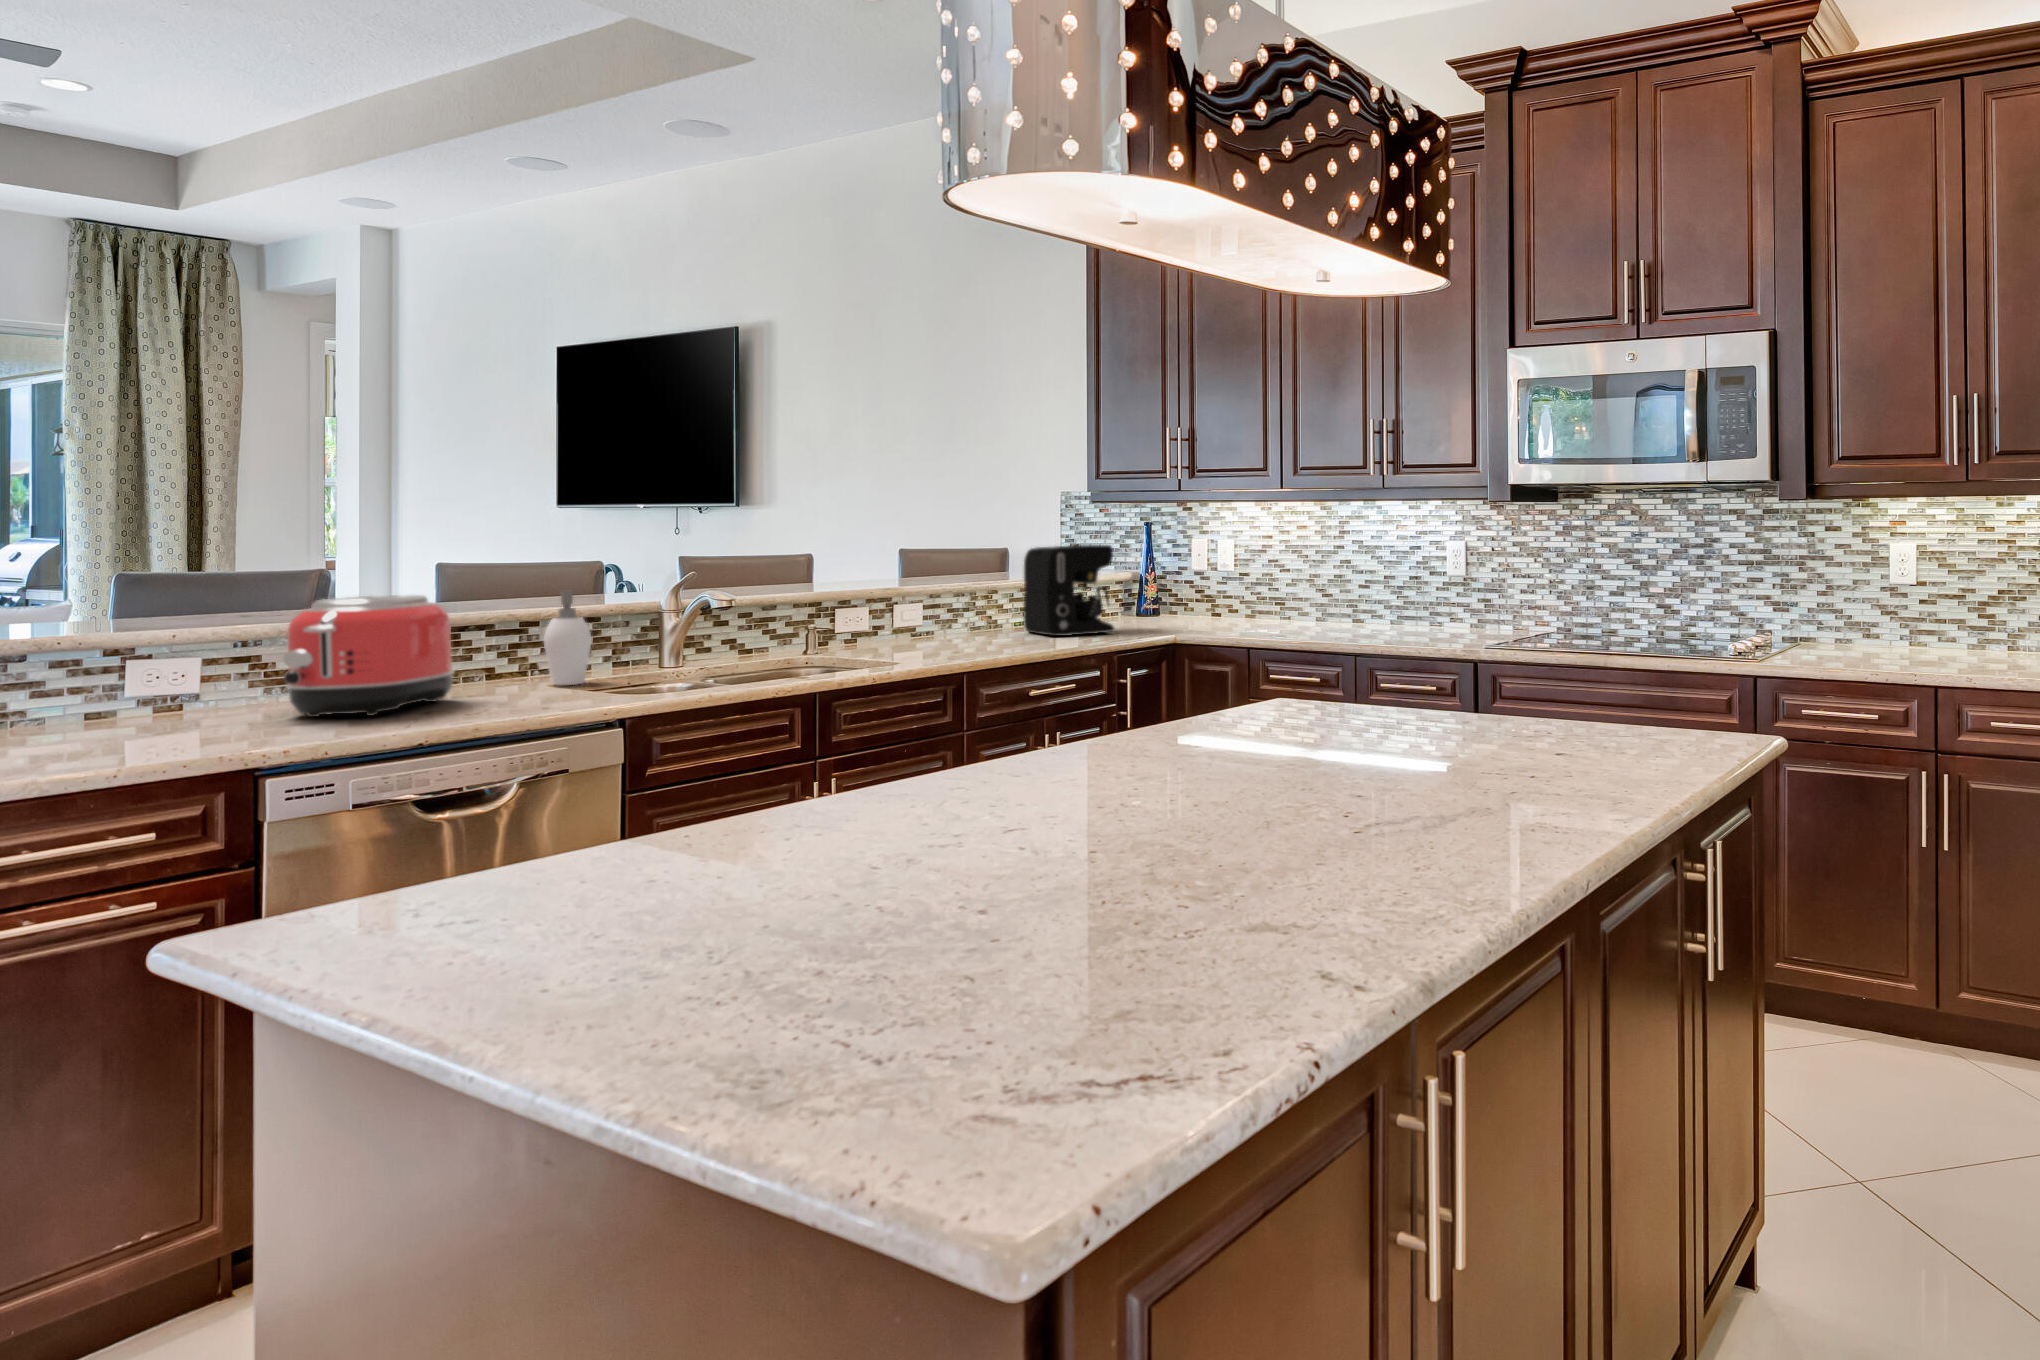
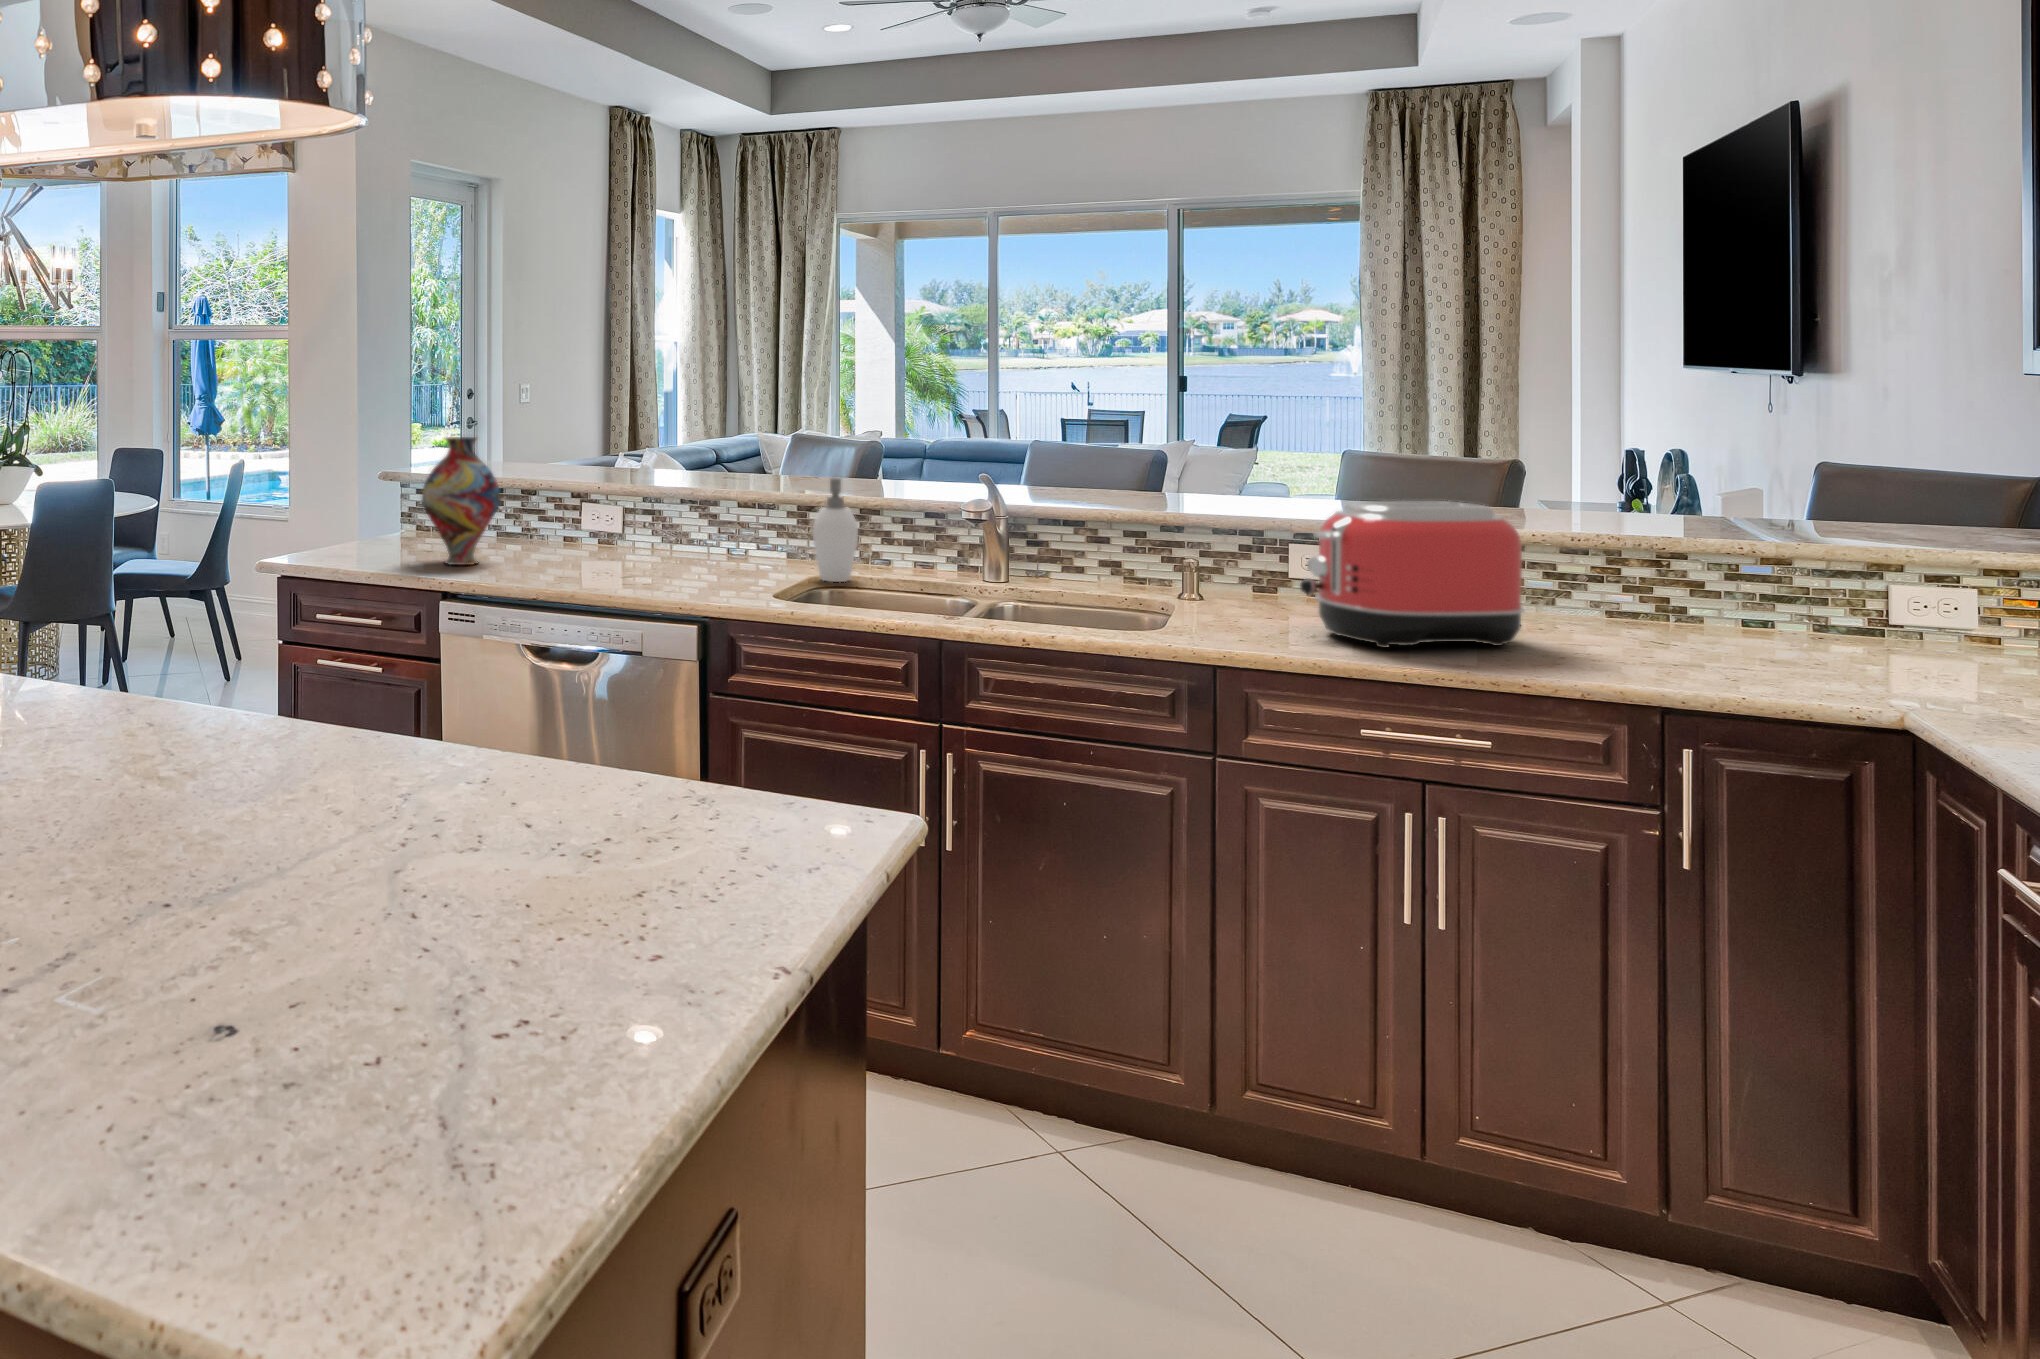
coffee maker: present [1024,544,1115,636] -> none [1739,473,2014,695]
vase: none [36,574,186,752] -> present [422,437,501,565]
toaster: present [283,595,454,717] -> present [1300,501,1525,648]

